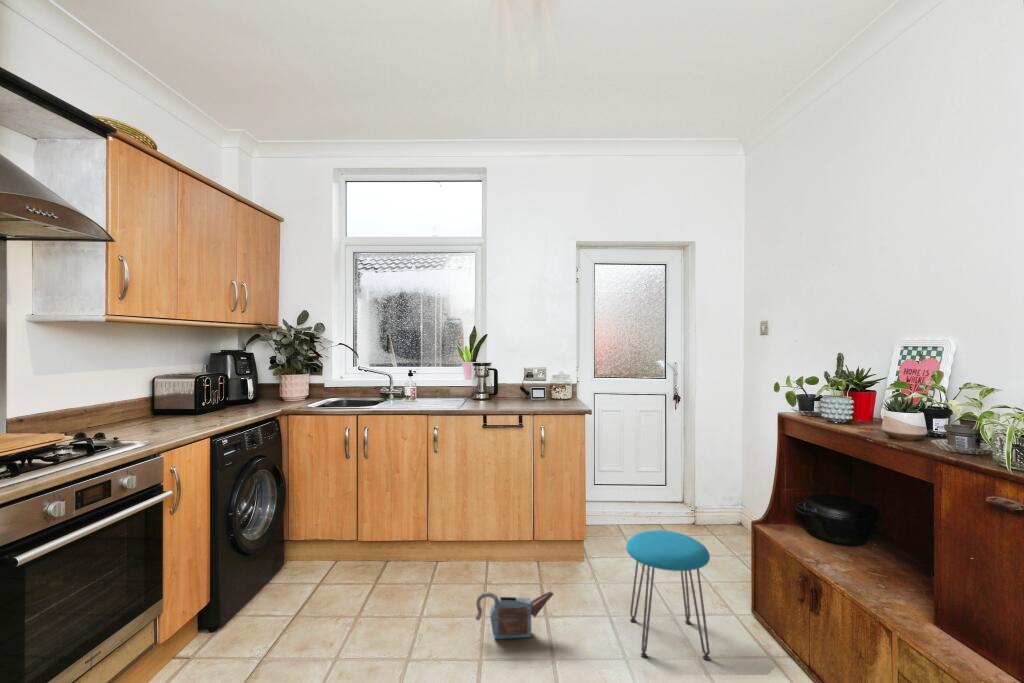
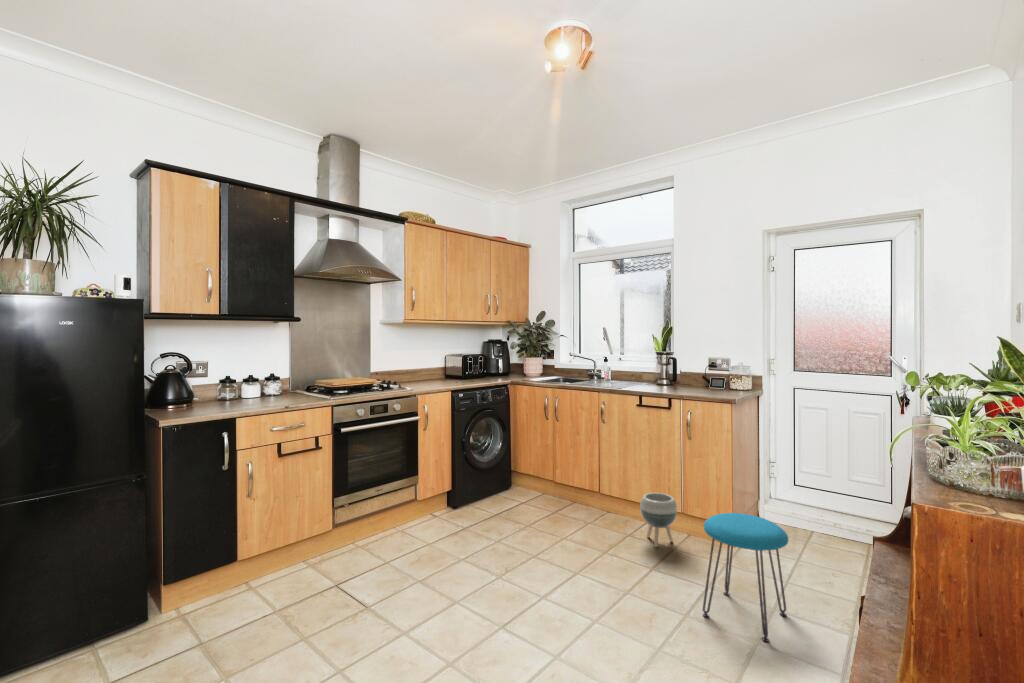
planter: none [502,525,543,590] -> present [640,493,677,547]
watering can: present [475,592,554,639] -> none [586,527,647,573]

